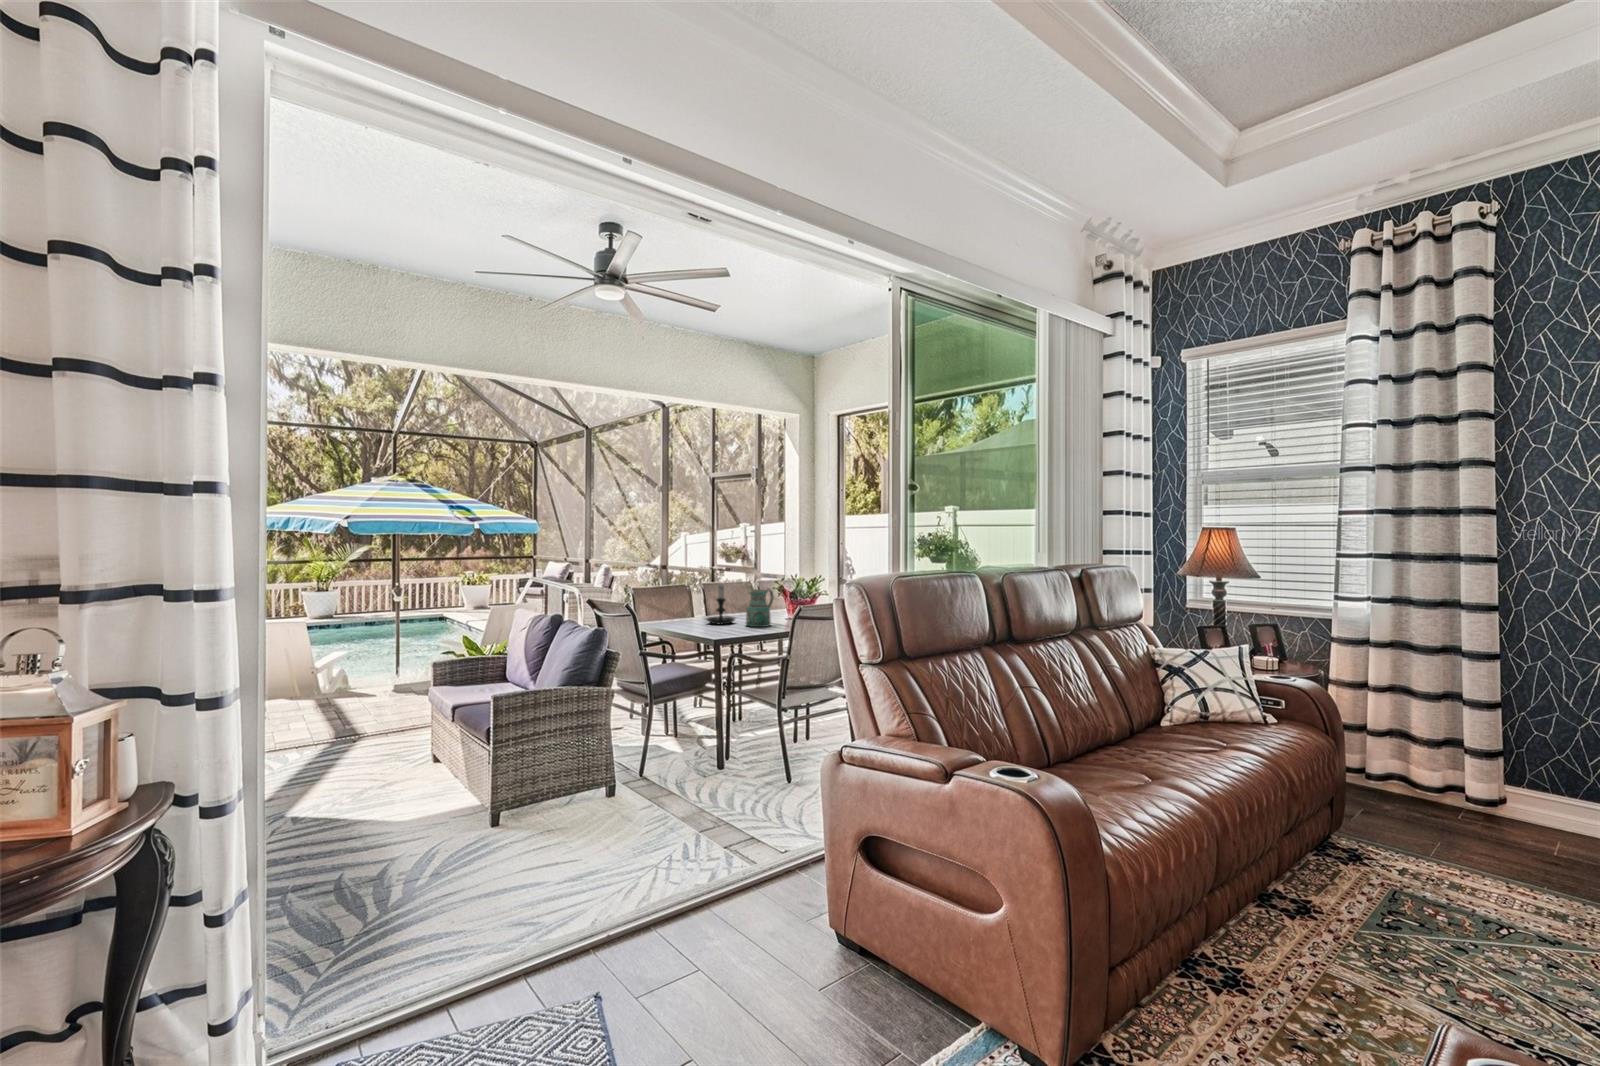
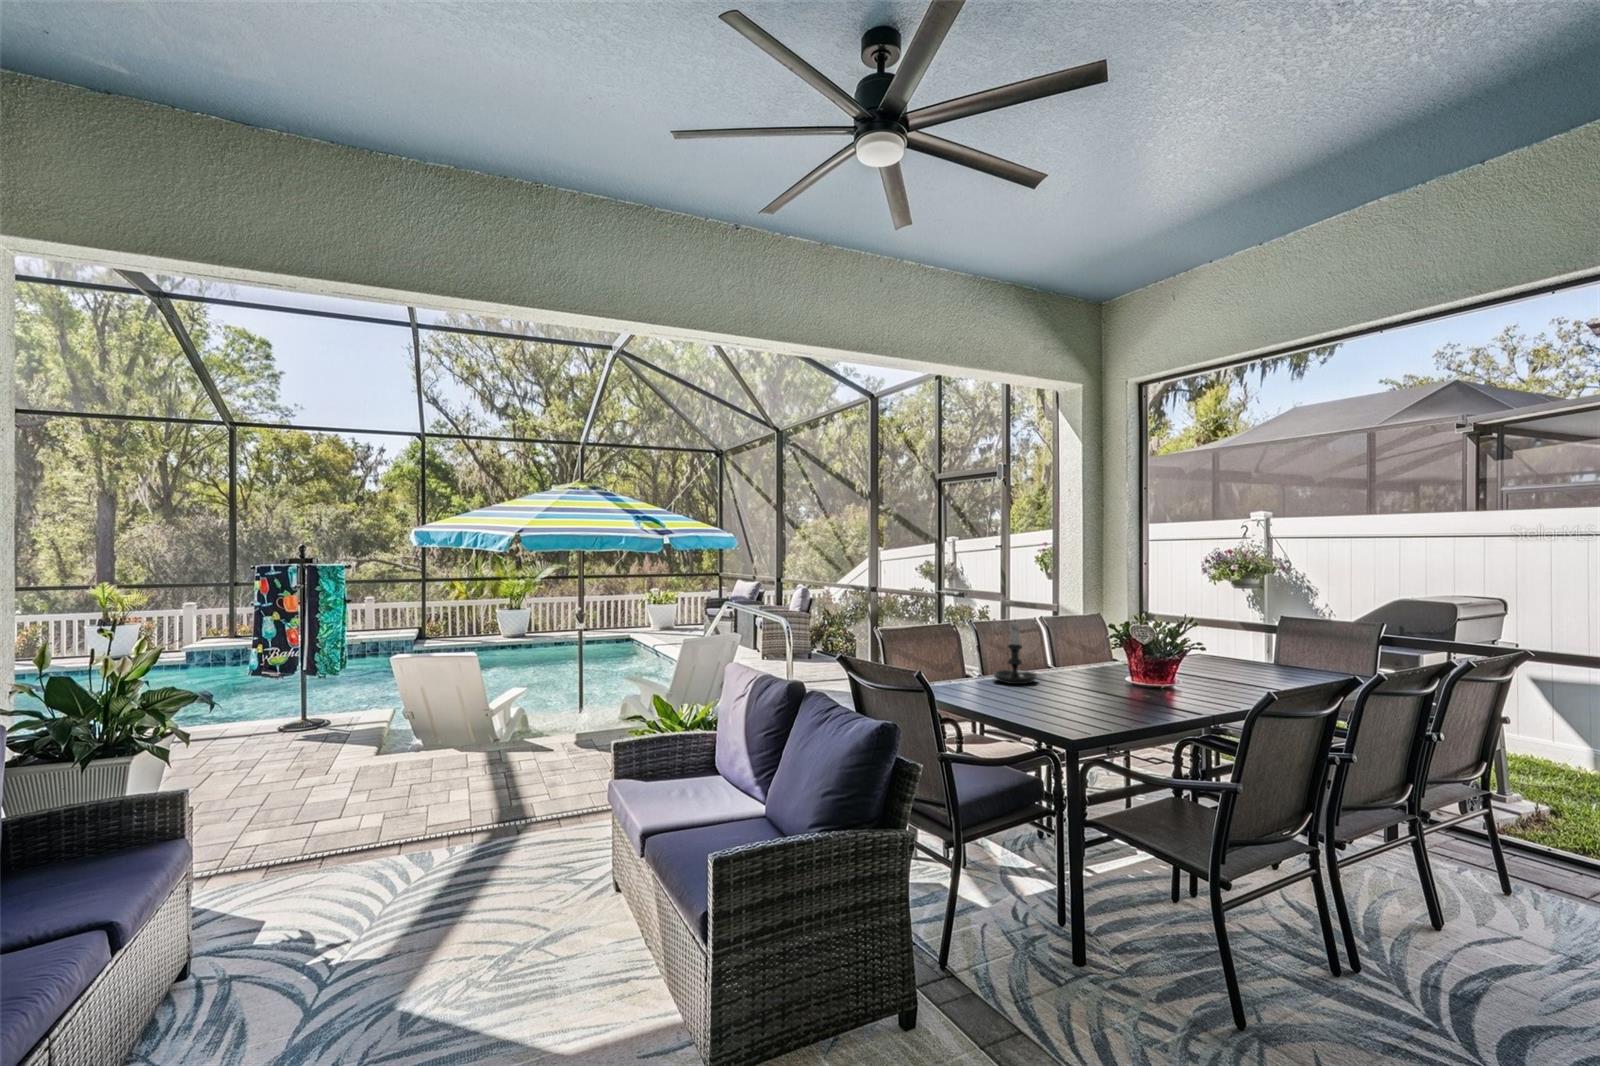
ceramic pitcher: present [746,588,773,627] -> none [1061,631,1102,693]

